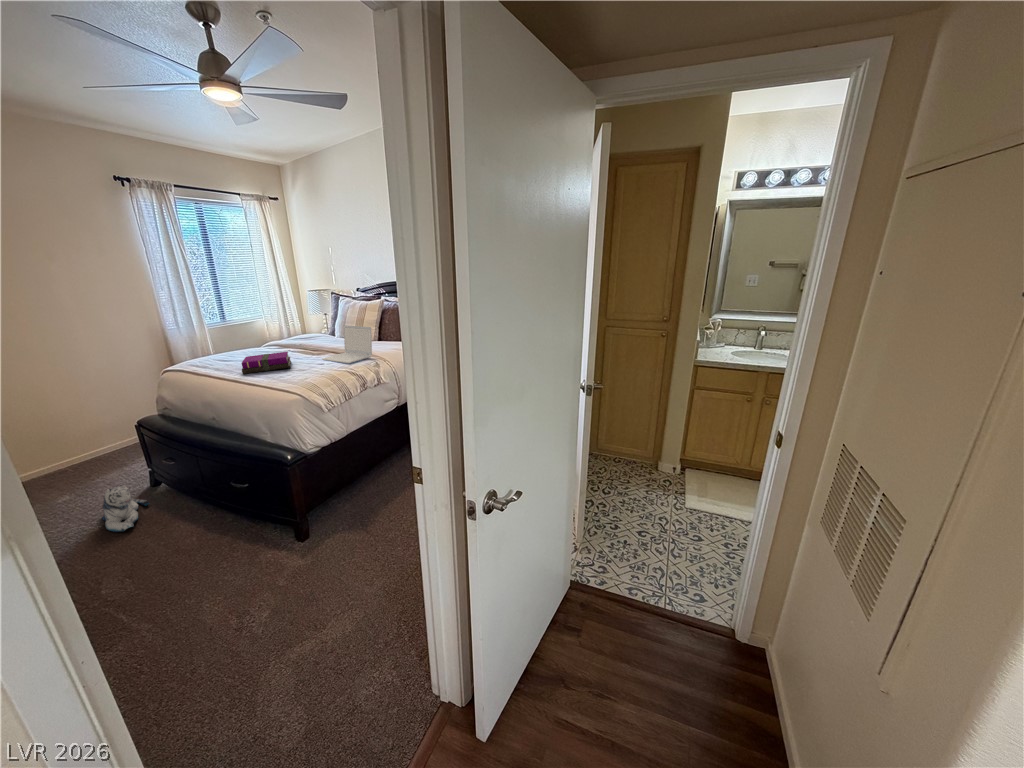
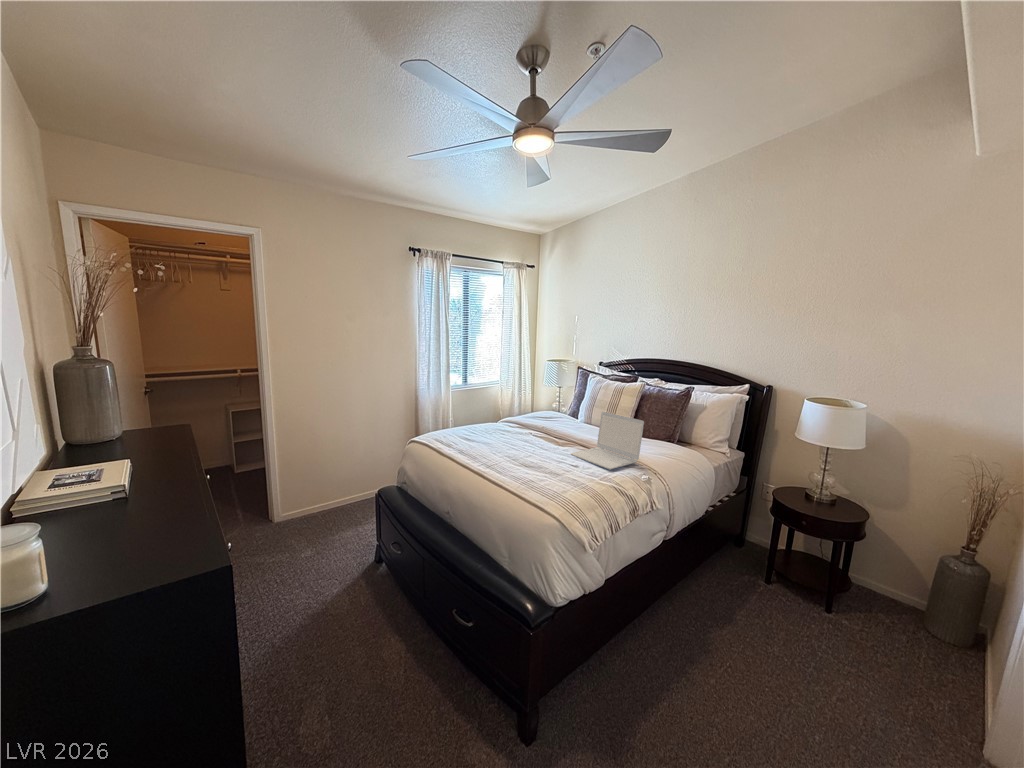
notebook: present [242,352,291,374] -> none [482,438,536,463]
plush toy: present [102,485,149,532] -> none [315,572,361,637]

